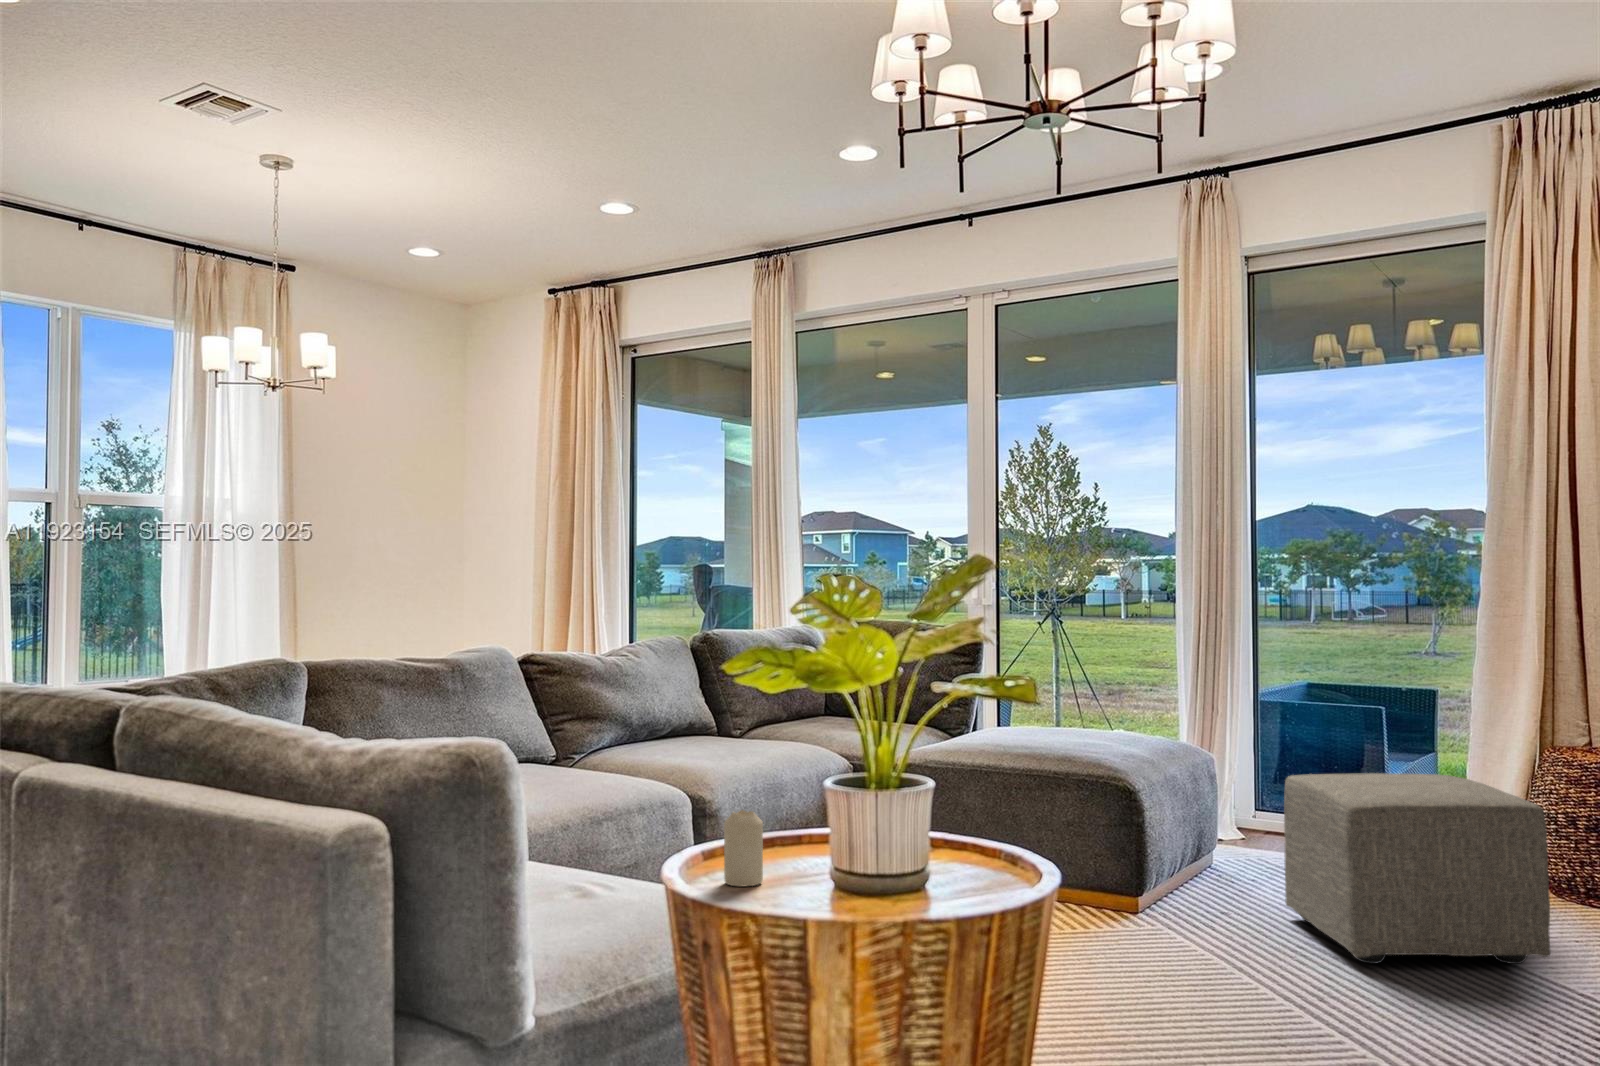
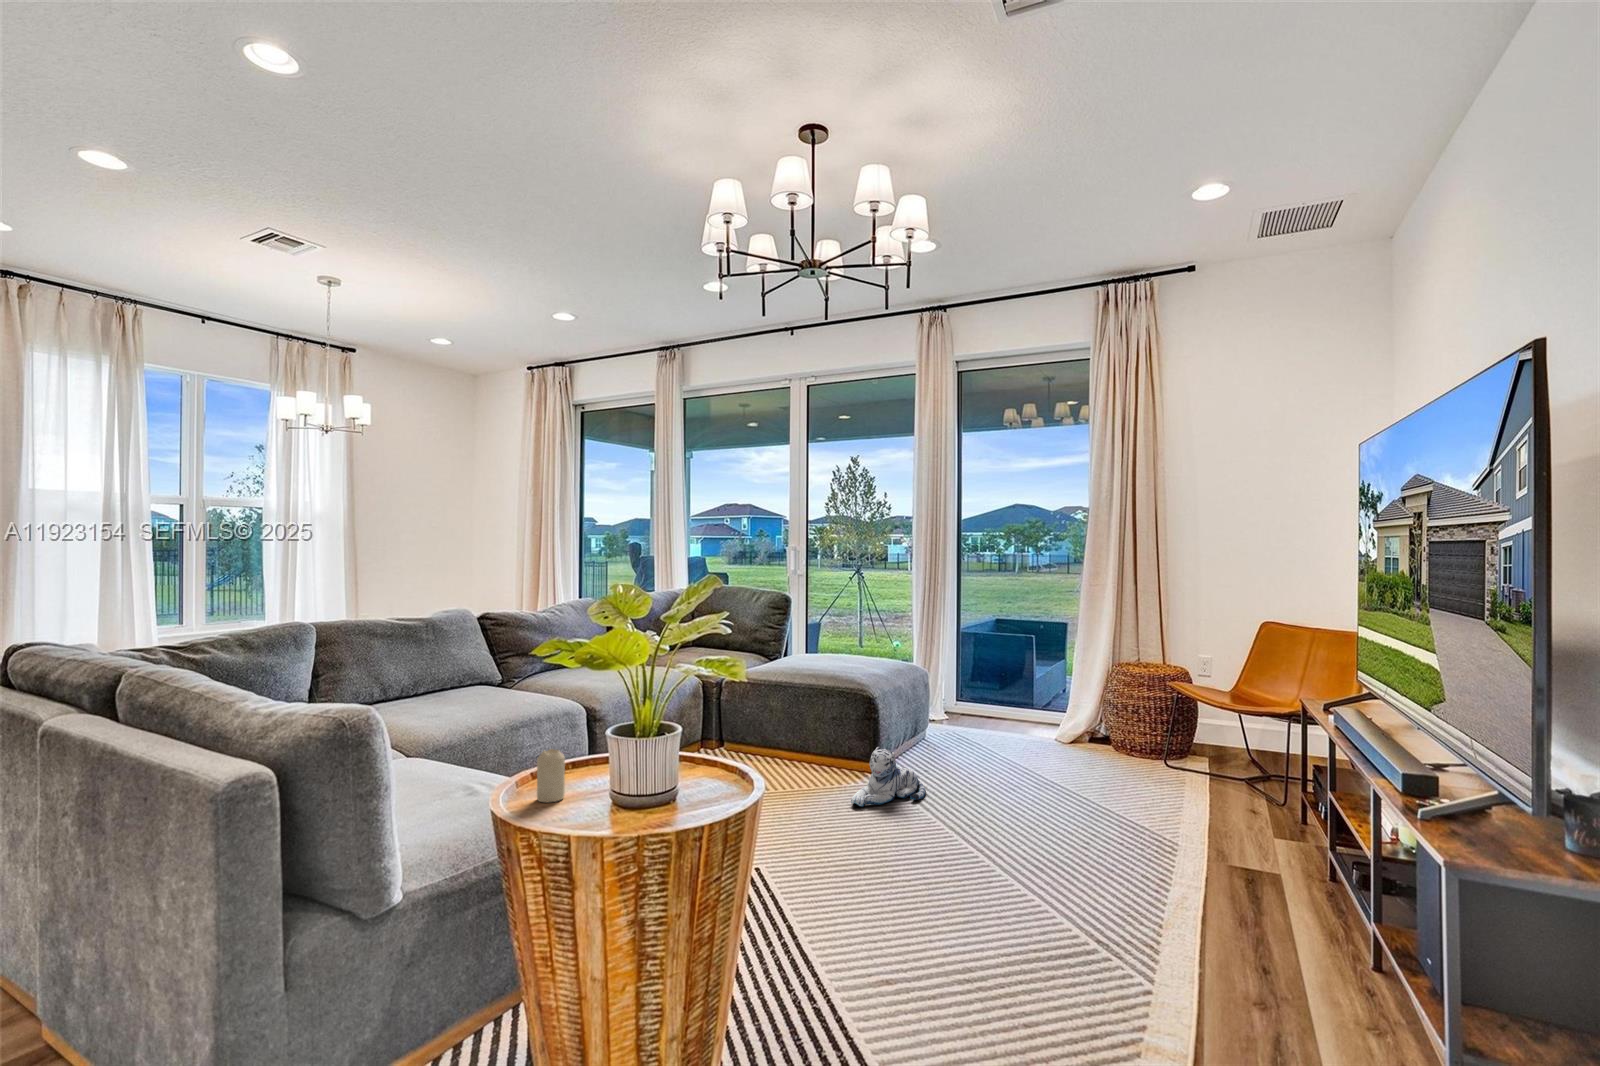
ottoman: present [1284,773,1550,964] -> none [962,685,1109,803]
plush toy: none [1112,869,1233,963] -> present [851,747,926,807]

